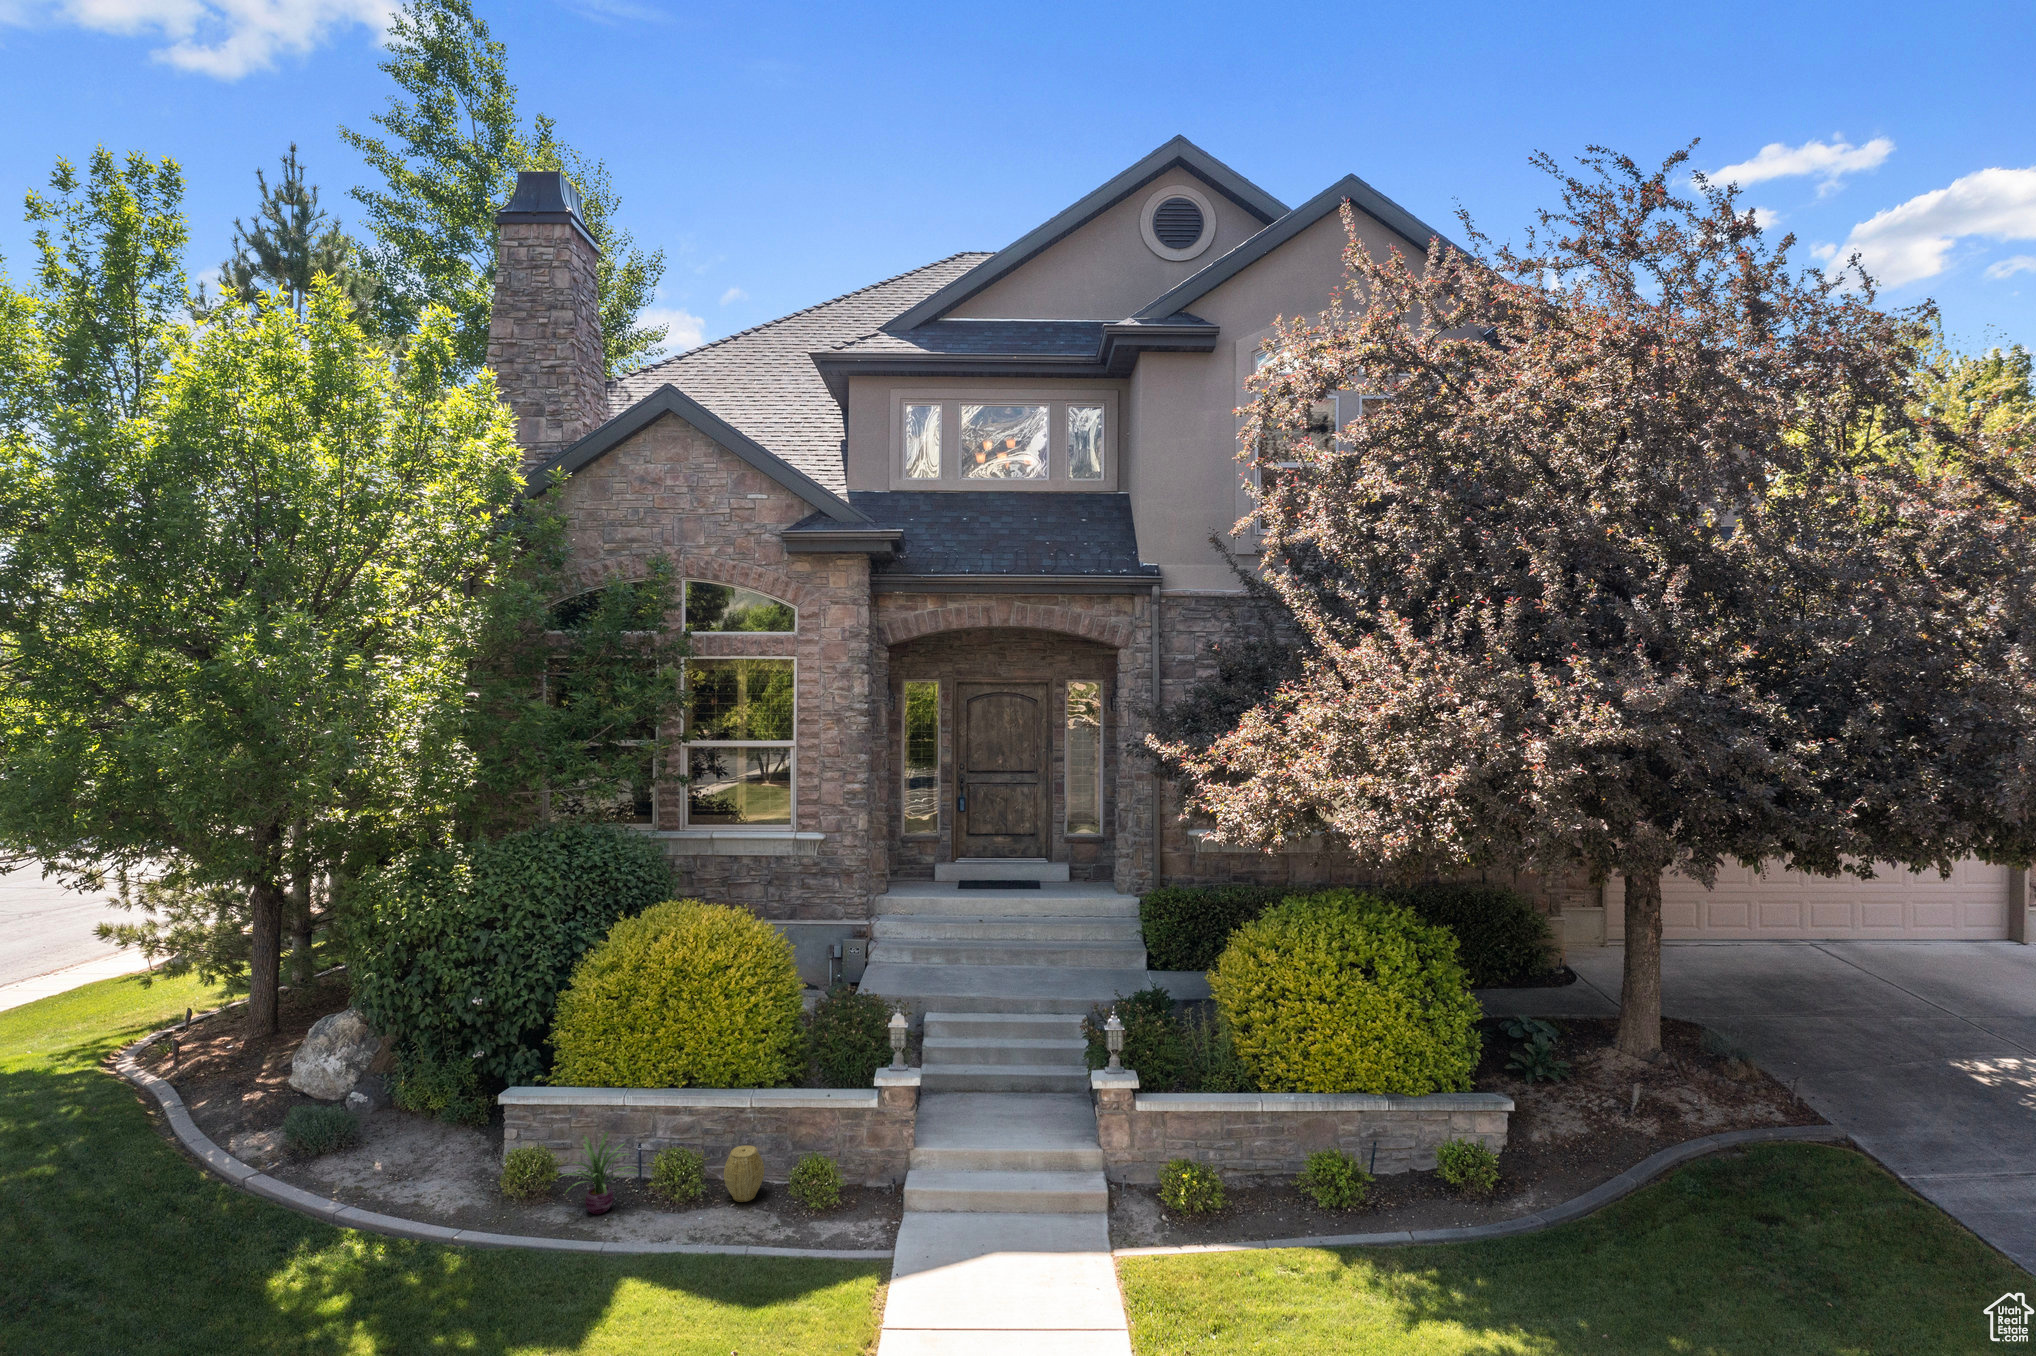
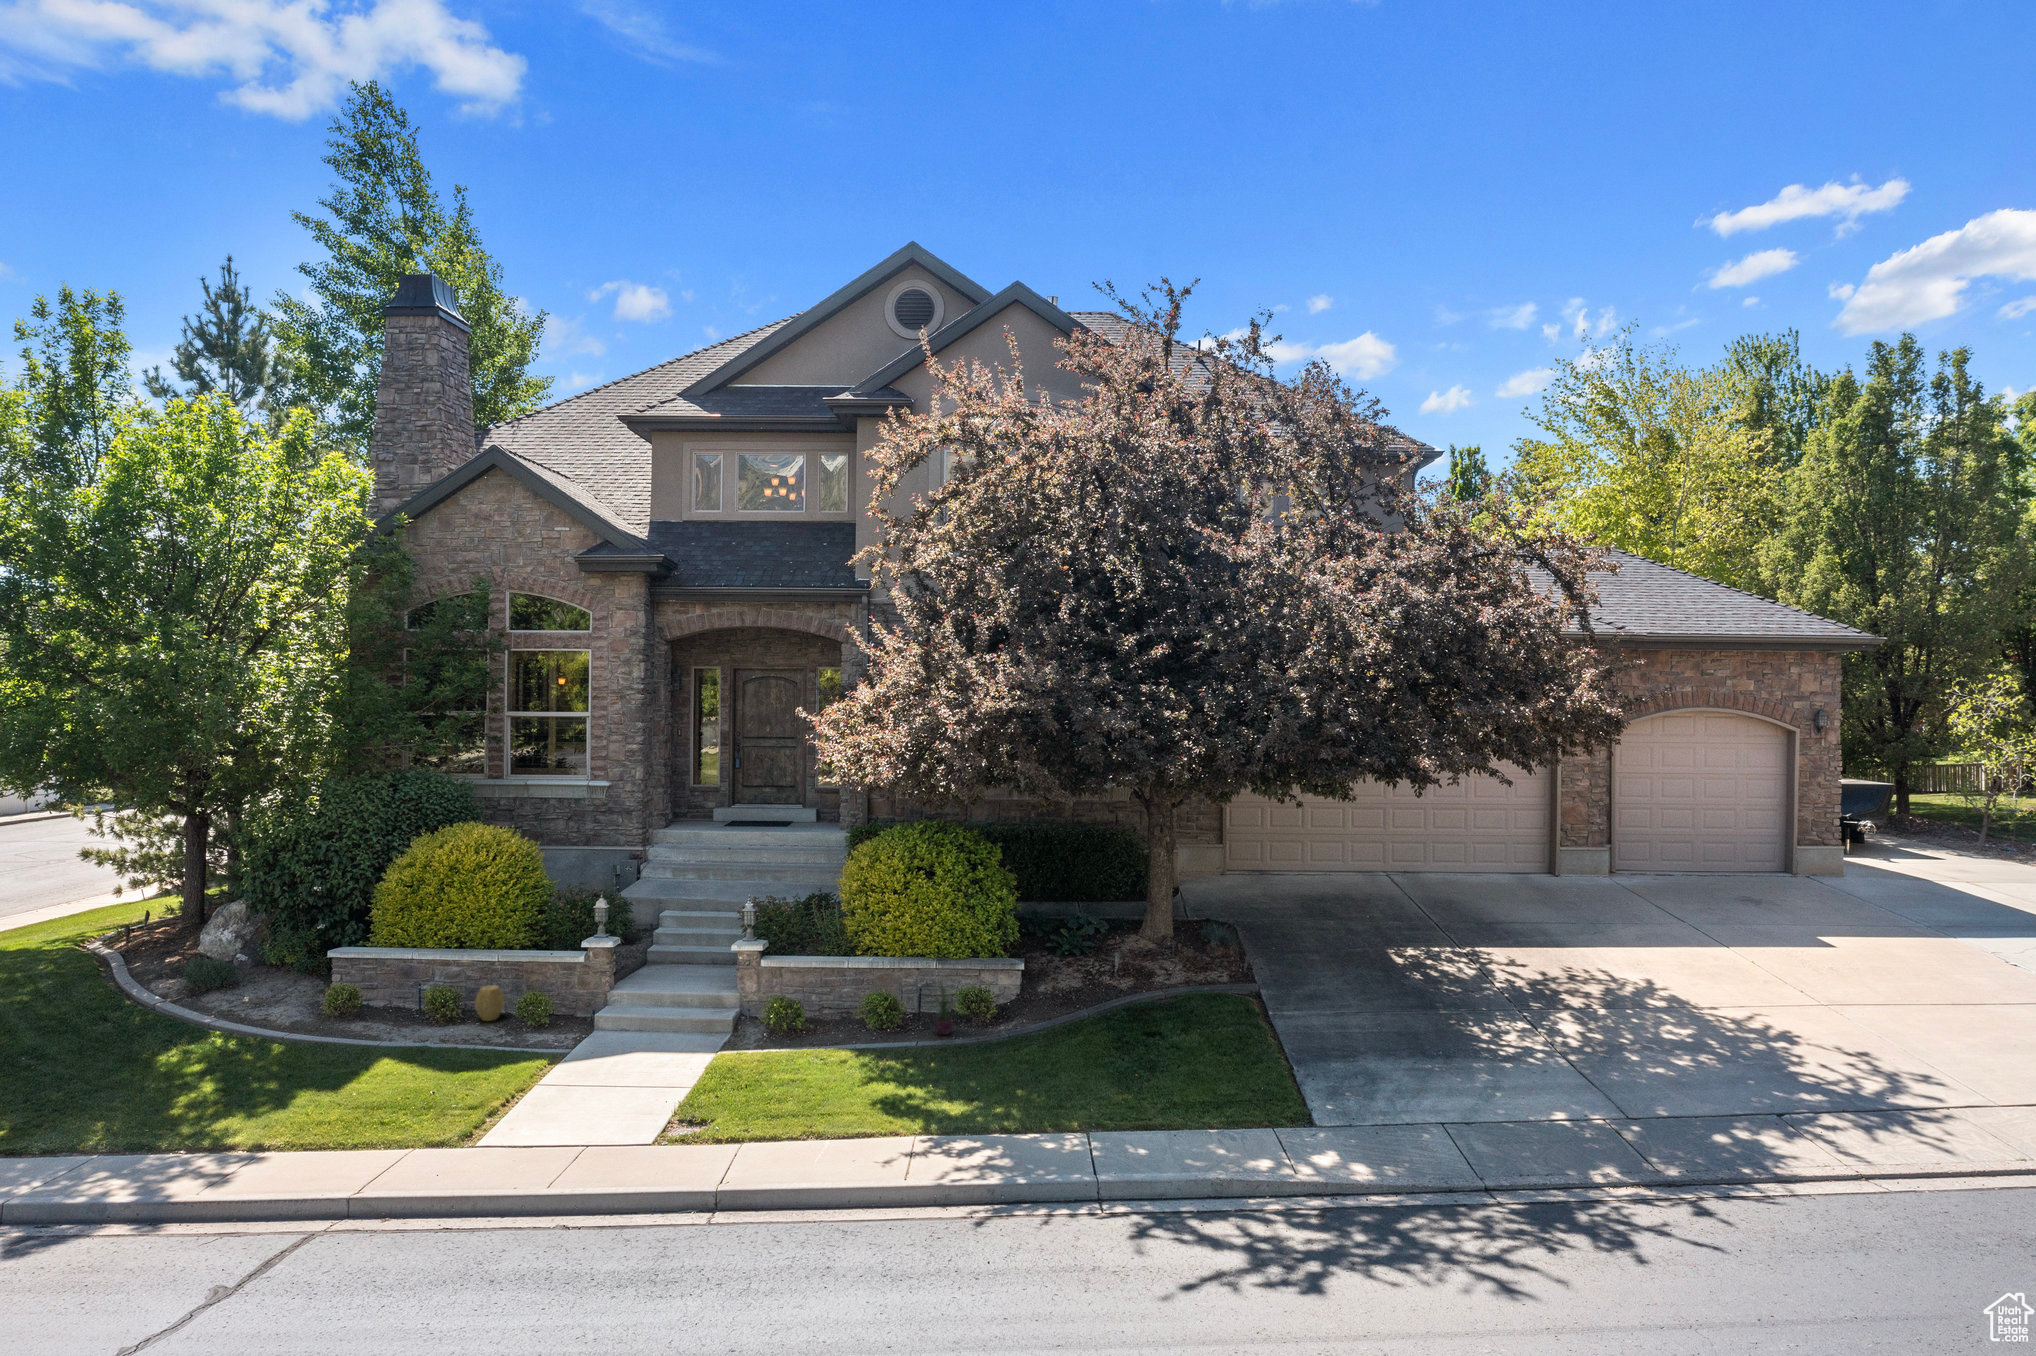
decorative plant: present [559,1132,640,1214] -> present [922,982,955,1035]

